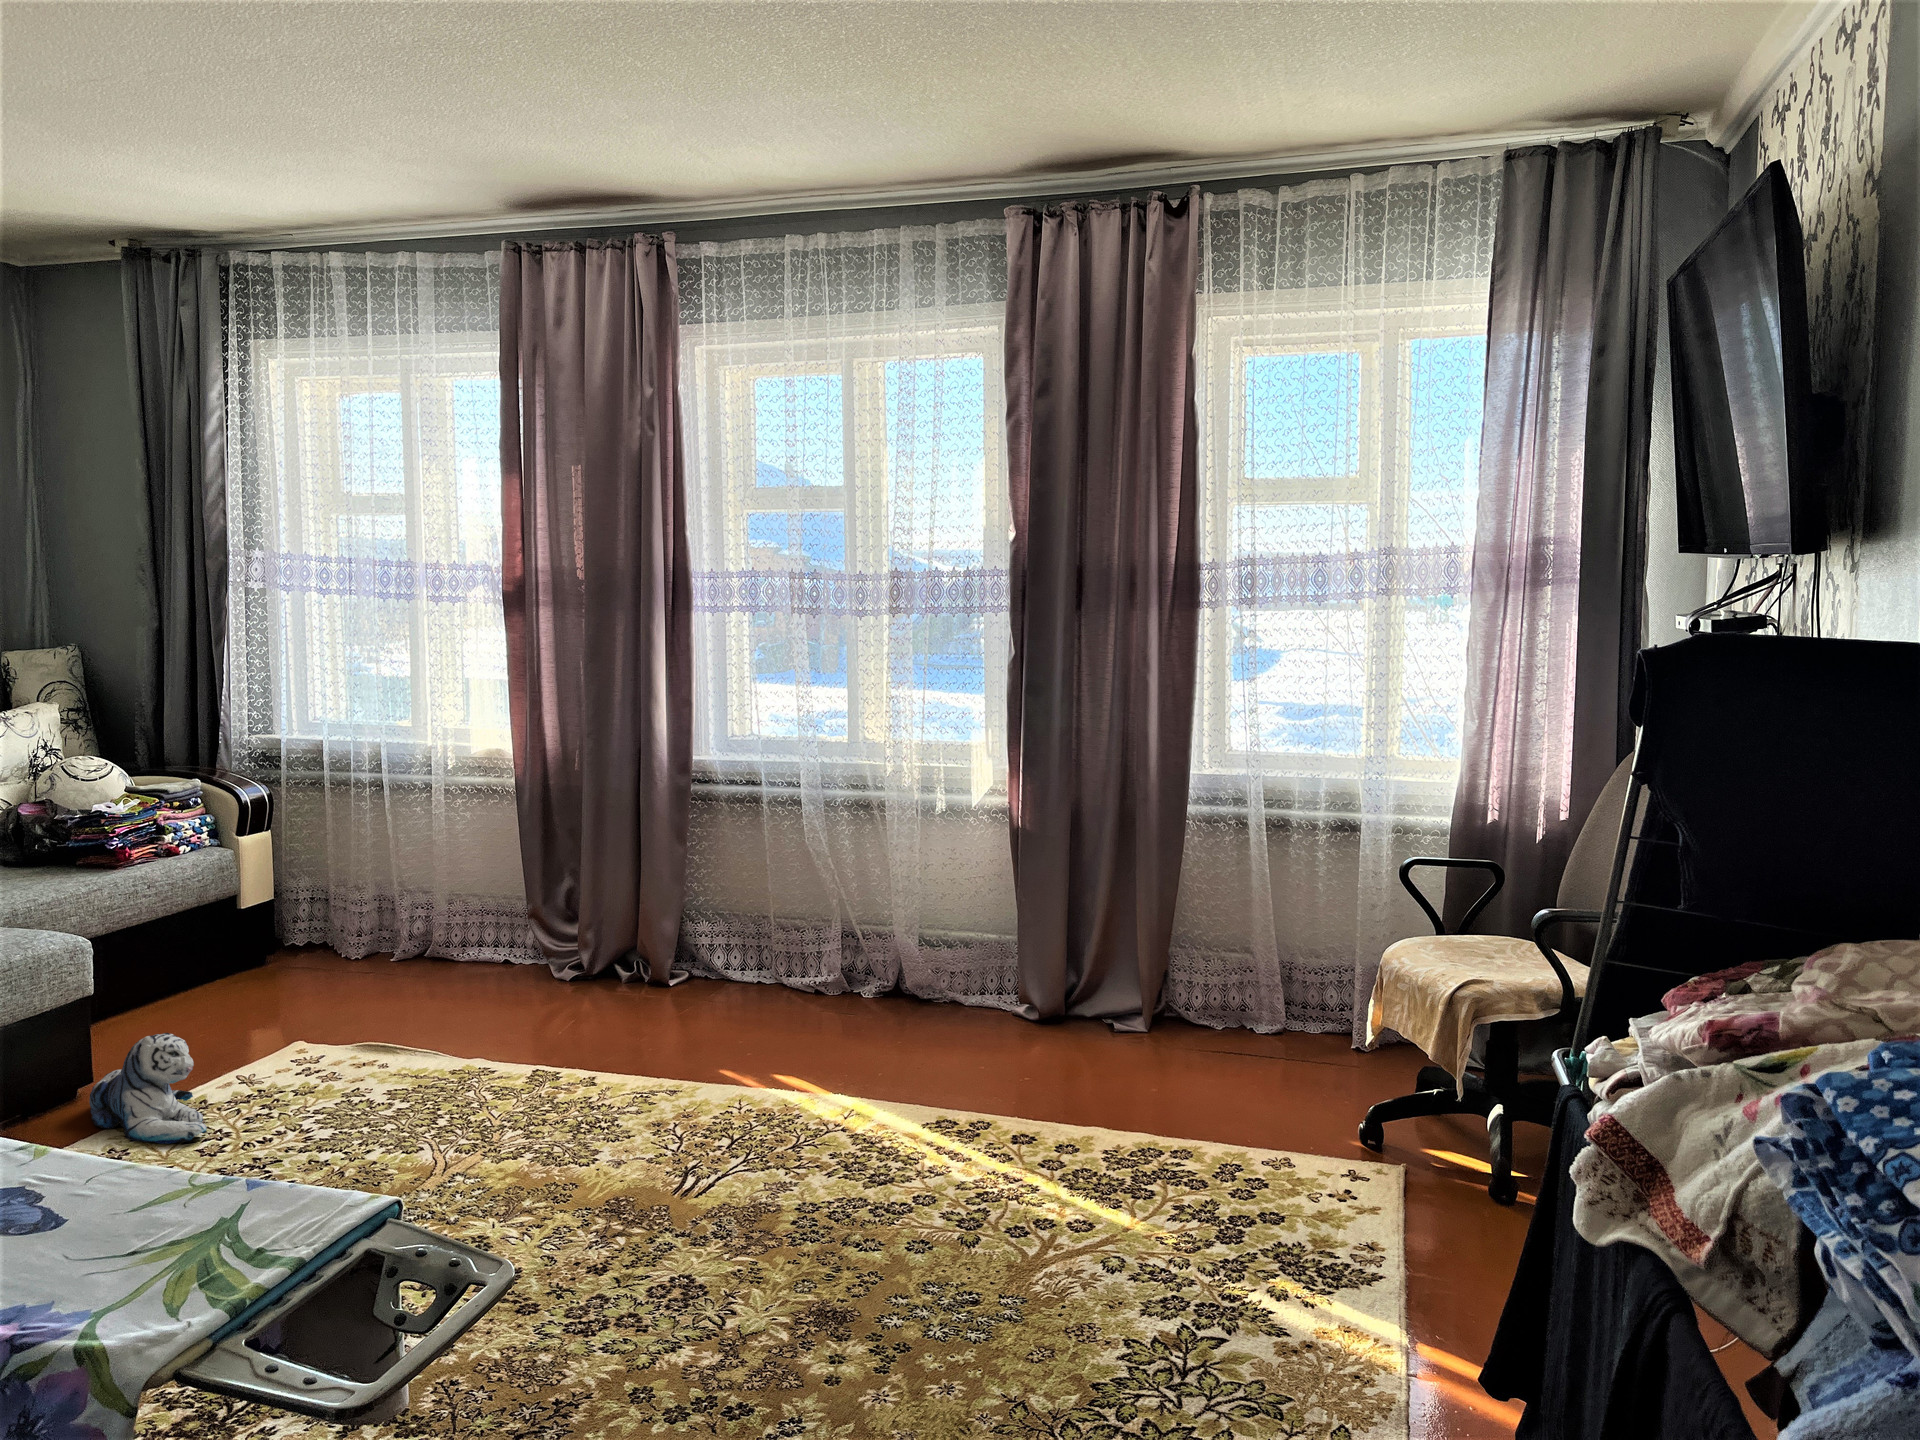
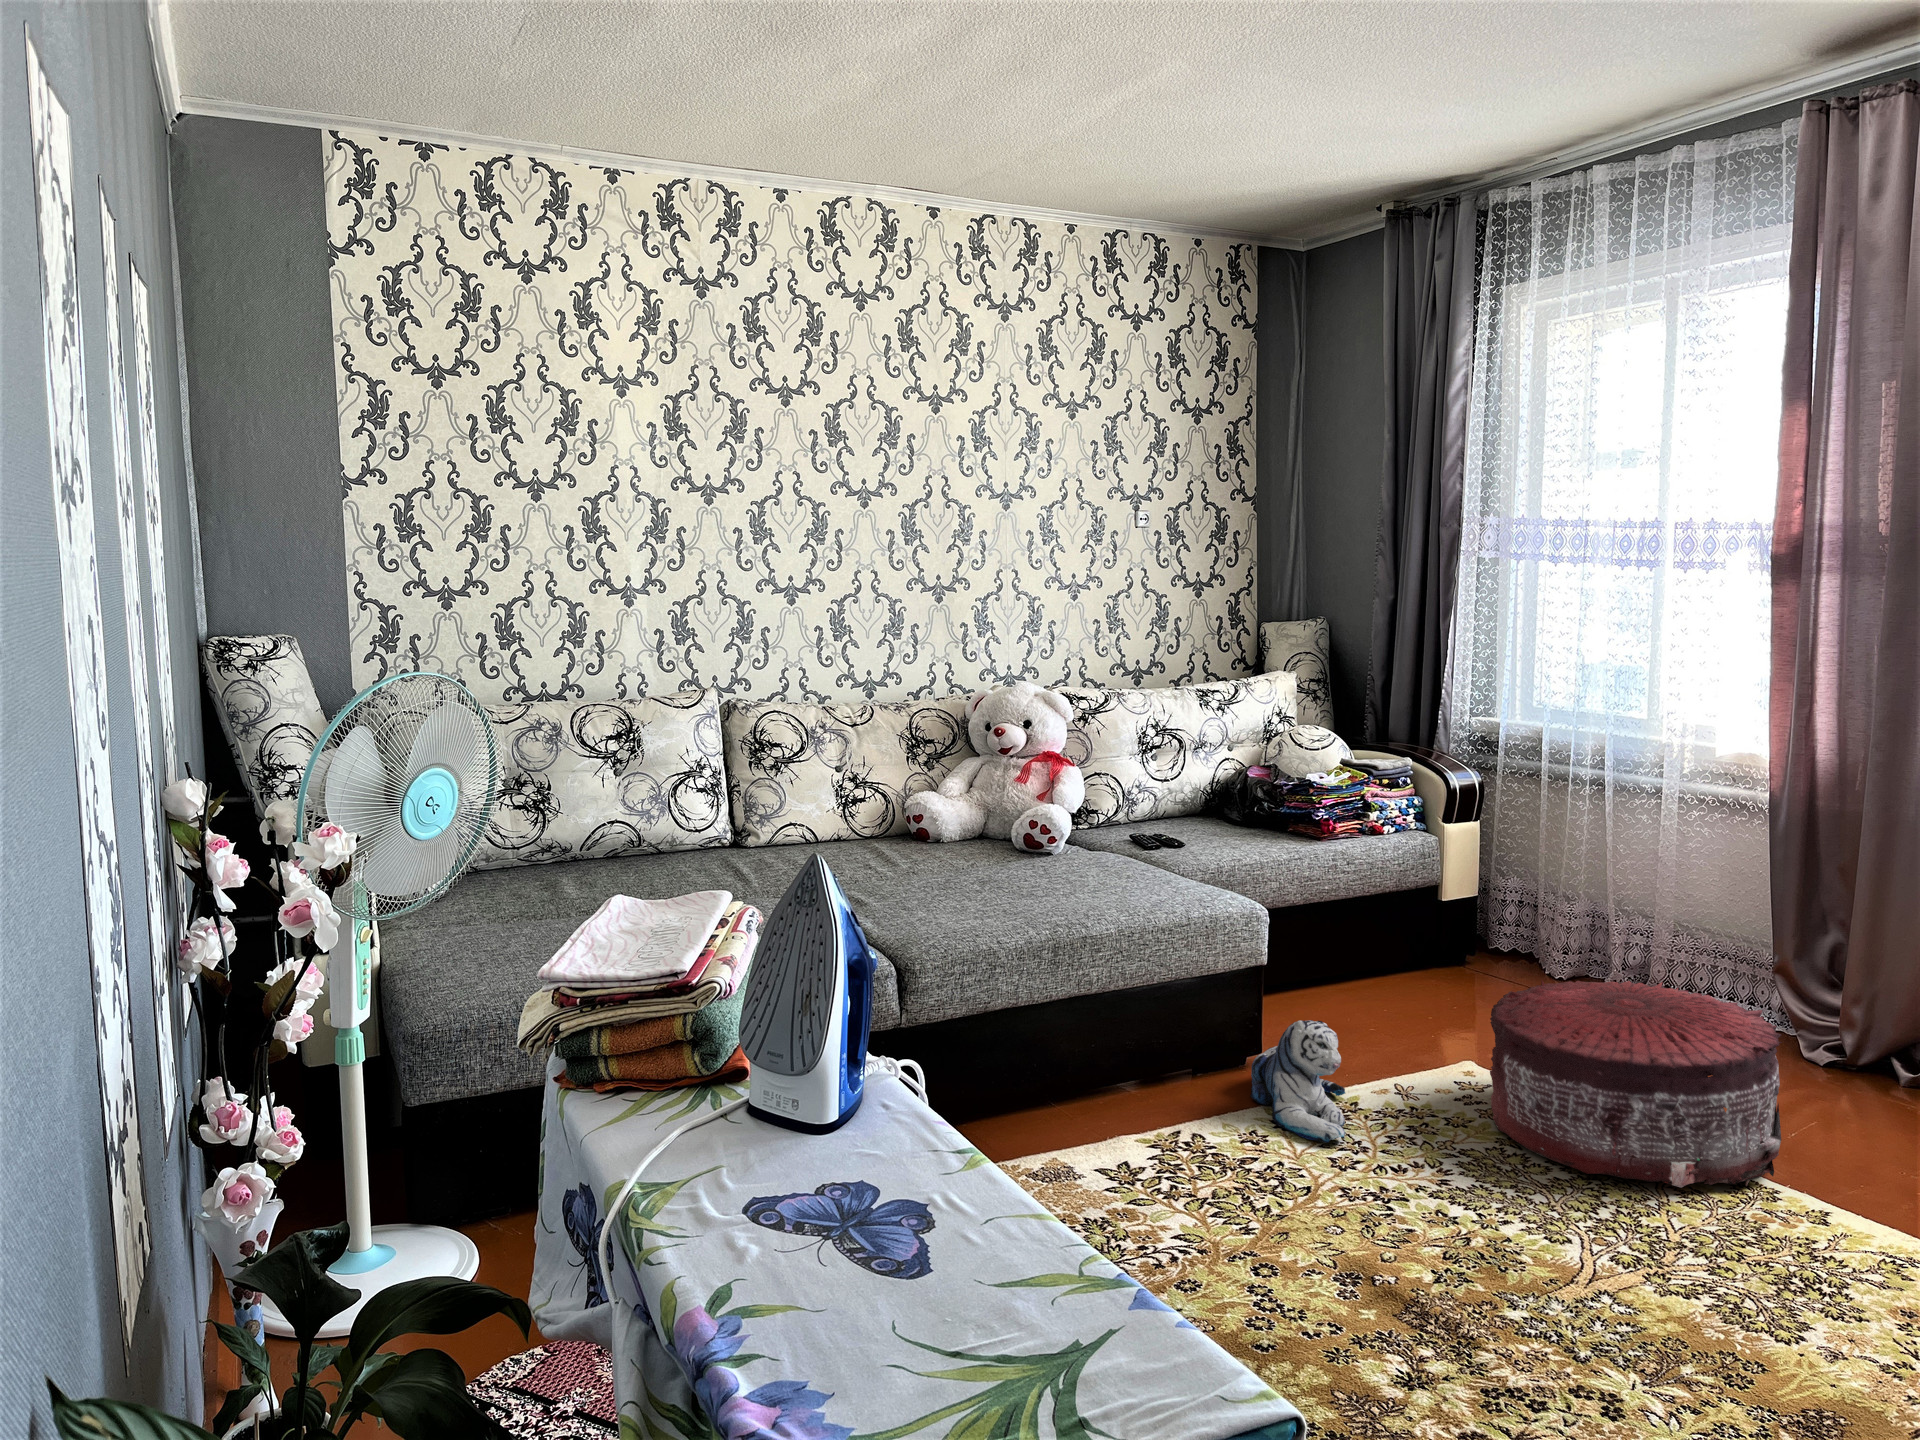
pouf: none [327,938,557,1099] -> present [1490,981,1782,1187]

